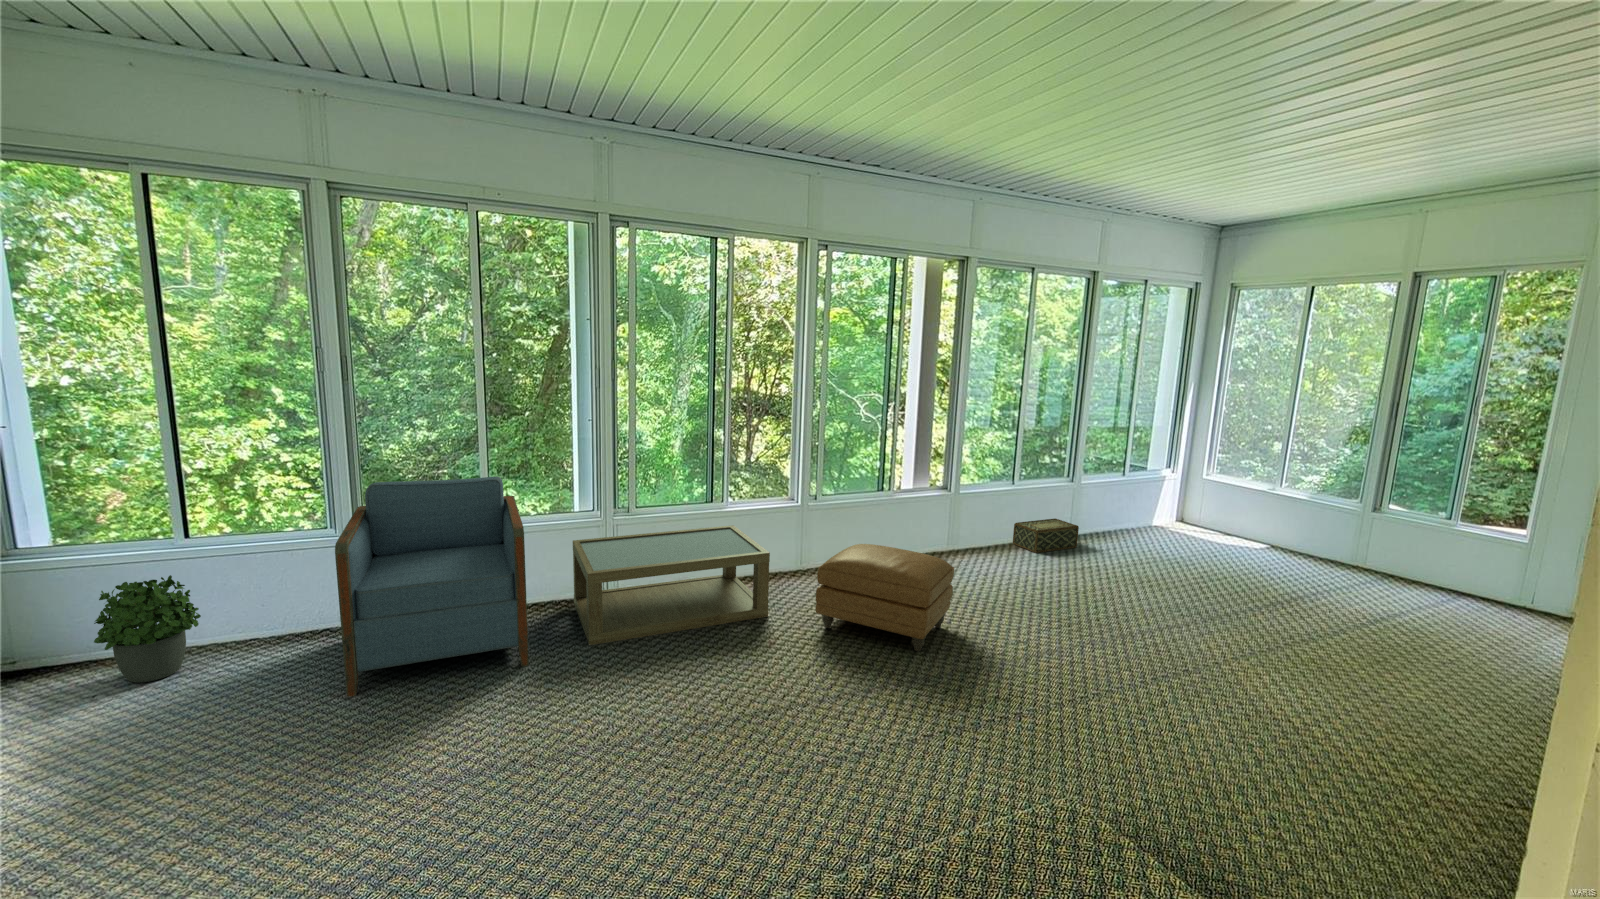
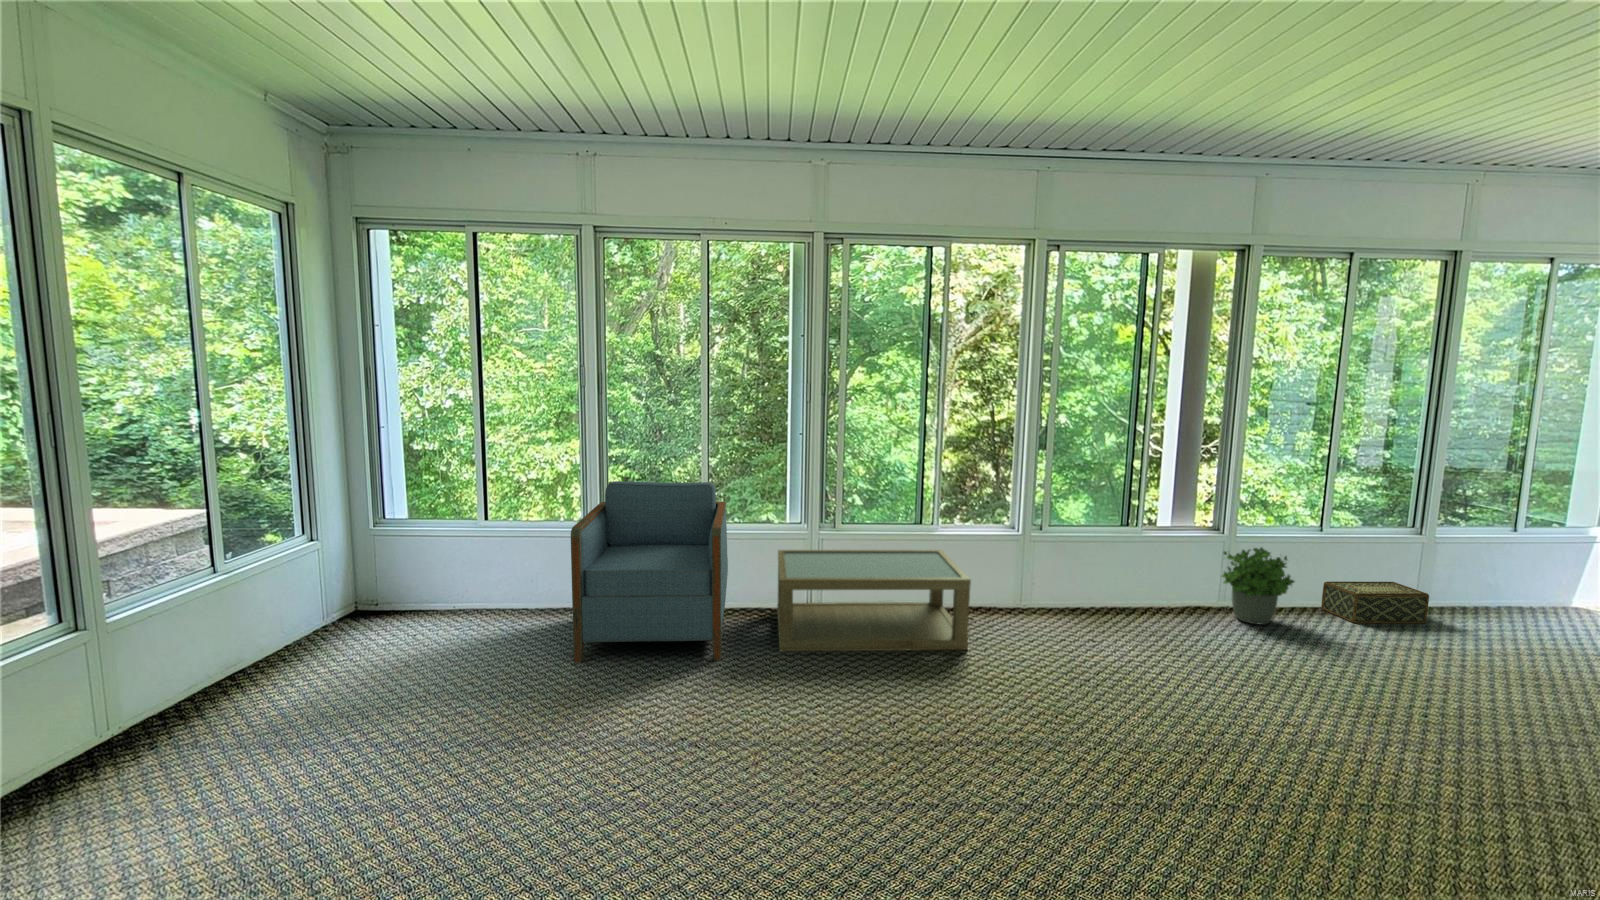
ottoman: present [816,544,954,651] -> none [1018,580,1199,713]
potted plant: present [94,575,201,683] -> present [1222,548,1294,624]

